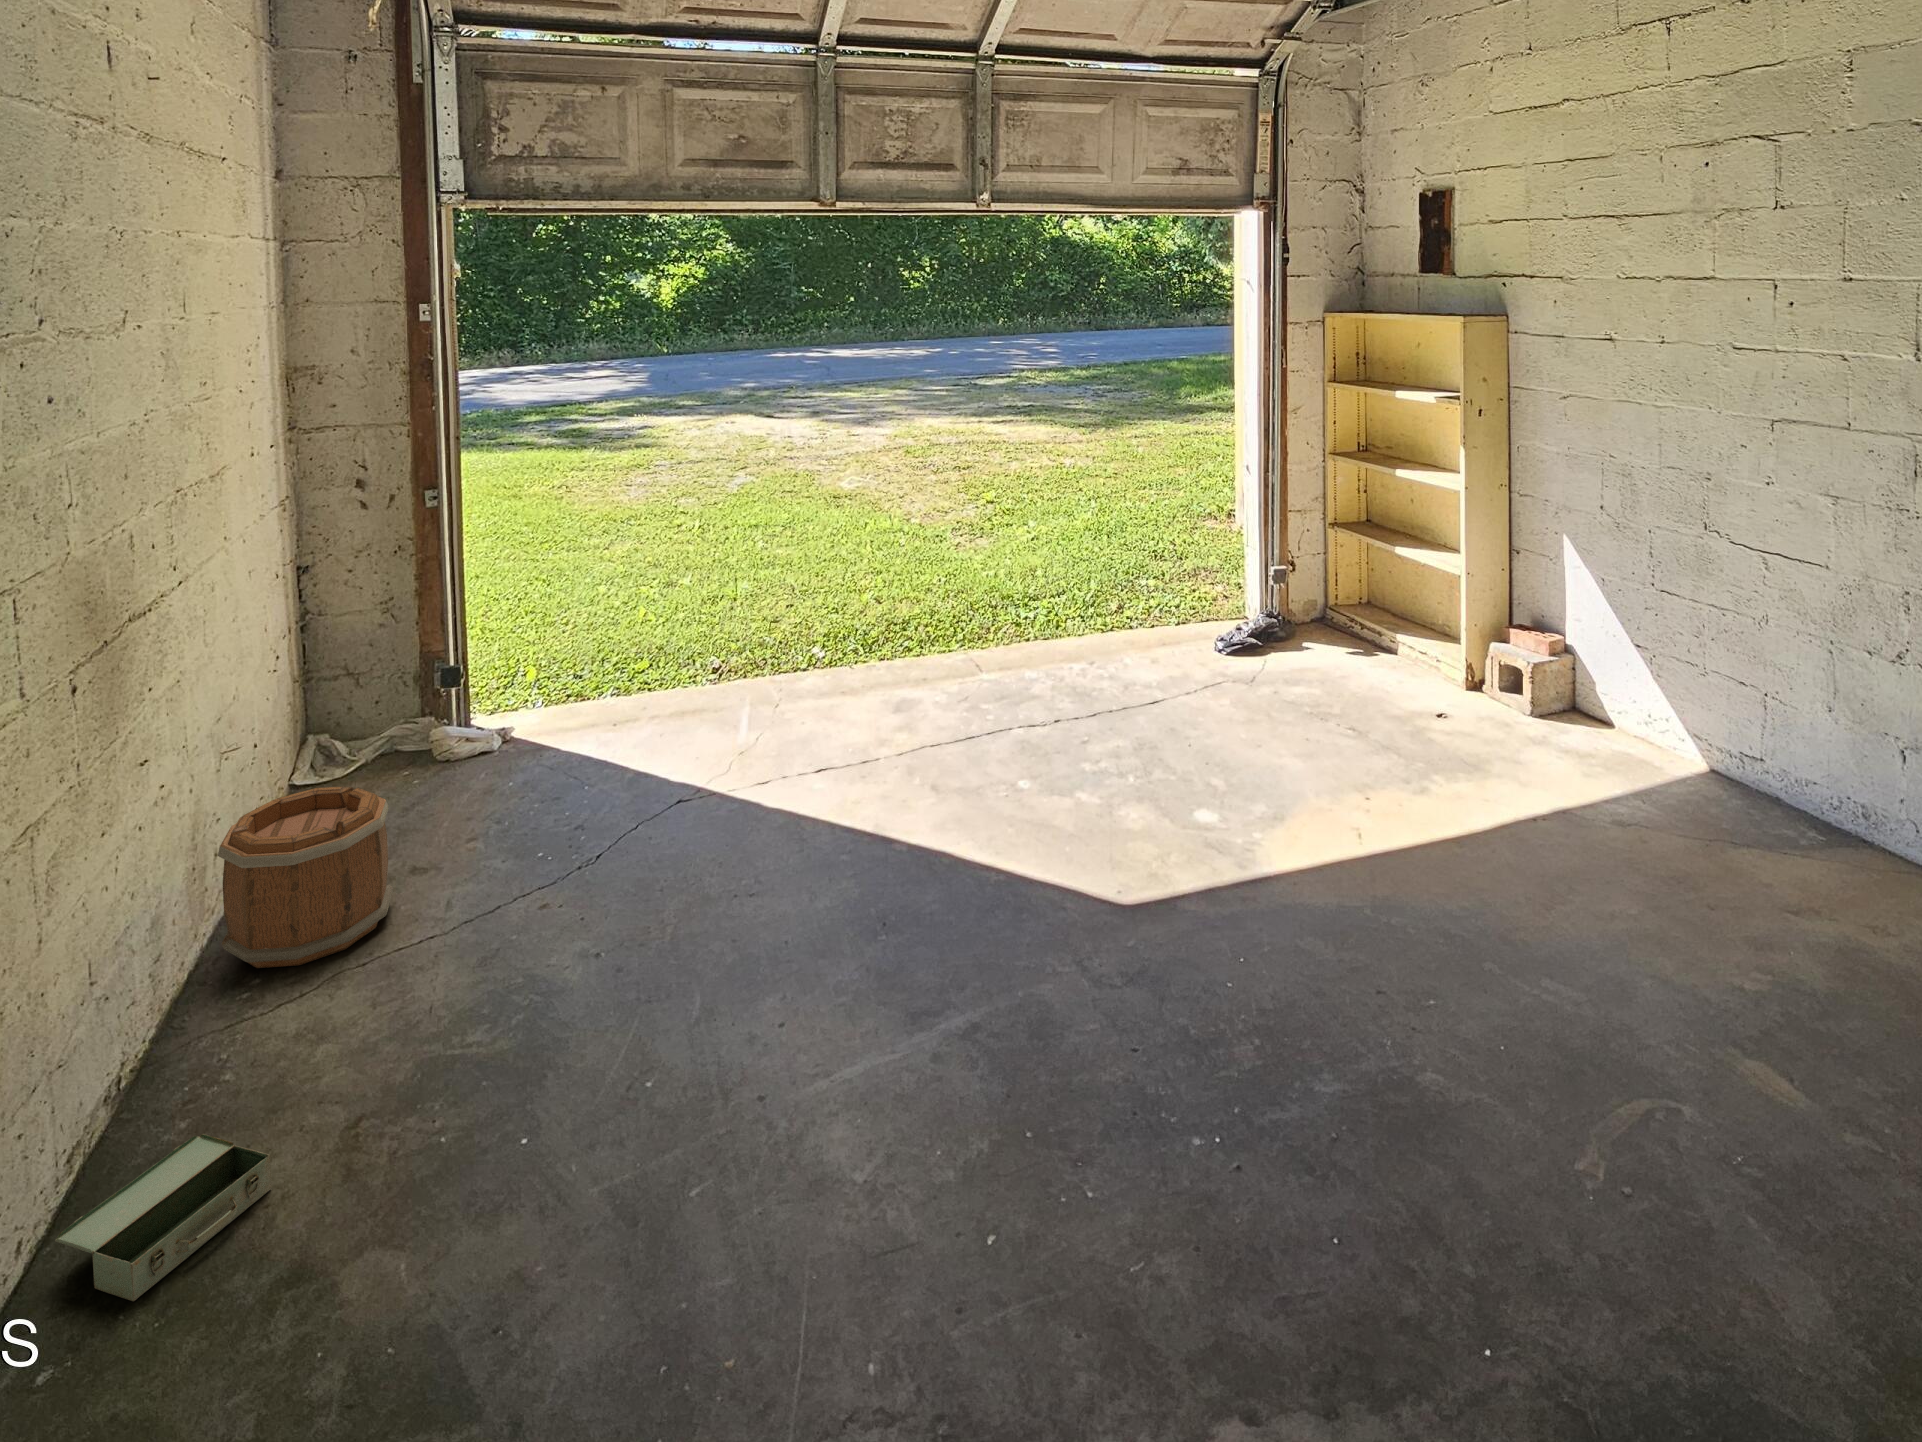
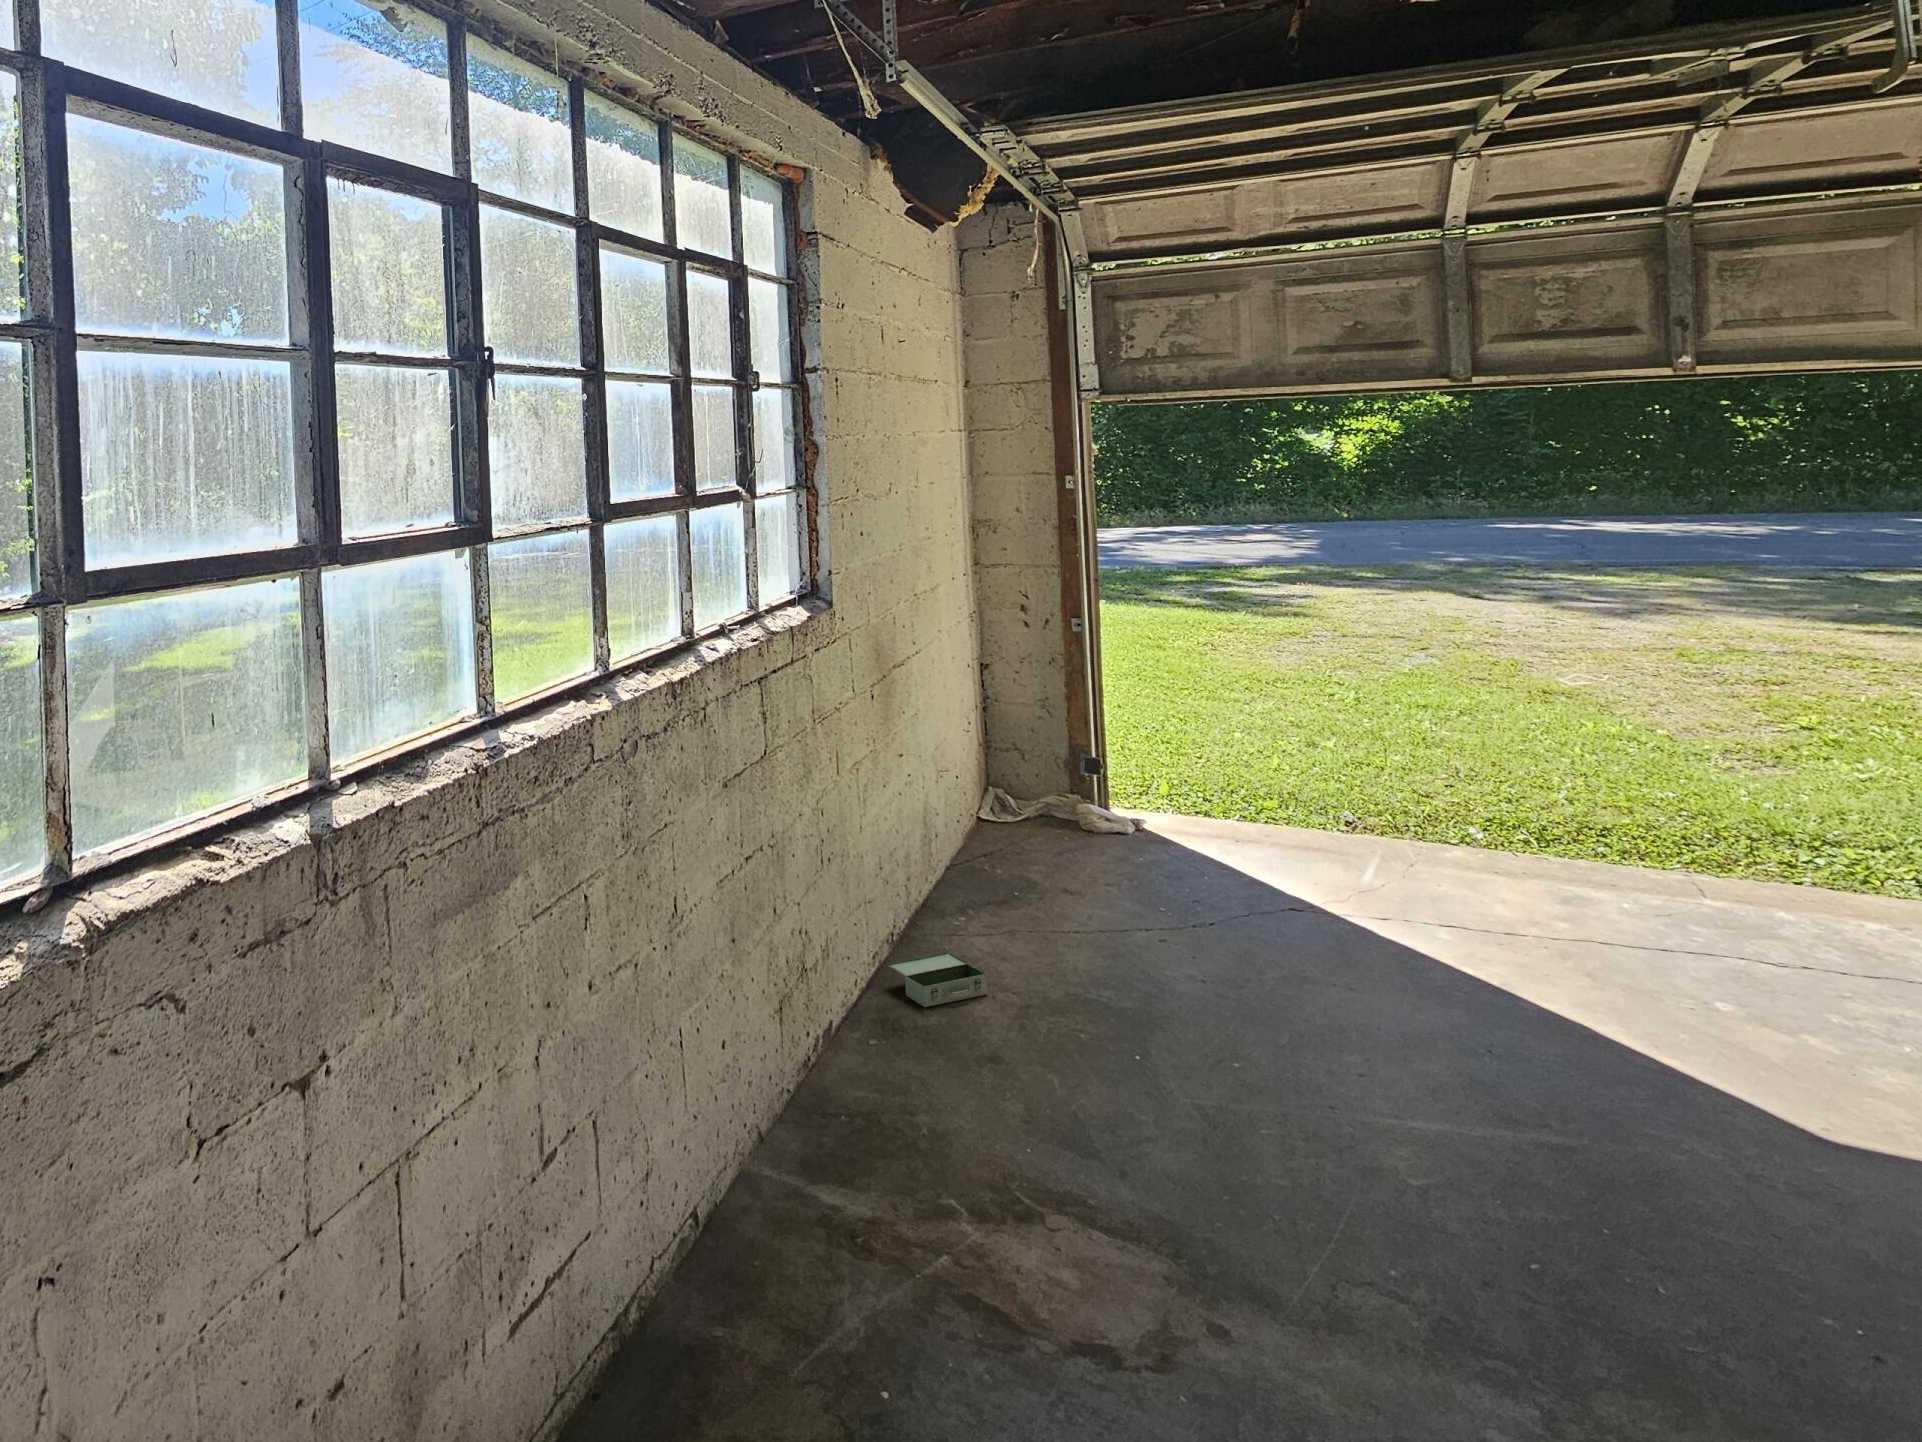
bucket: present [218,786,393,968] -> none [946,802,1052,909]

